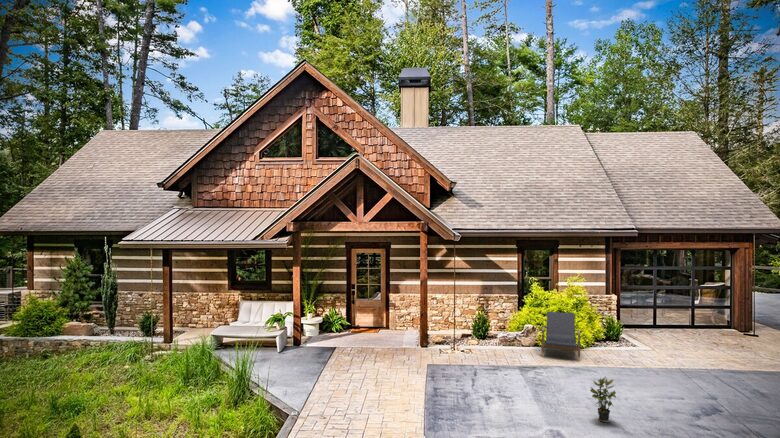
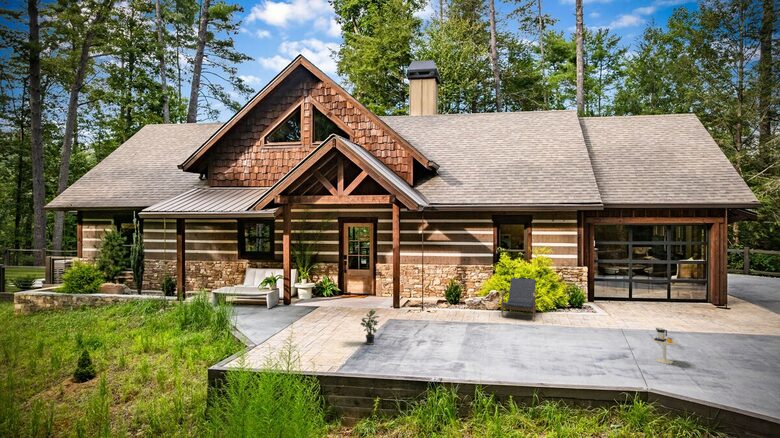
potted plant: present [590,377,616,422] -> present [361,309,379,345]
side table: none [738,379,768,420] -> present [653,328,677,364]

